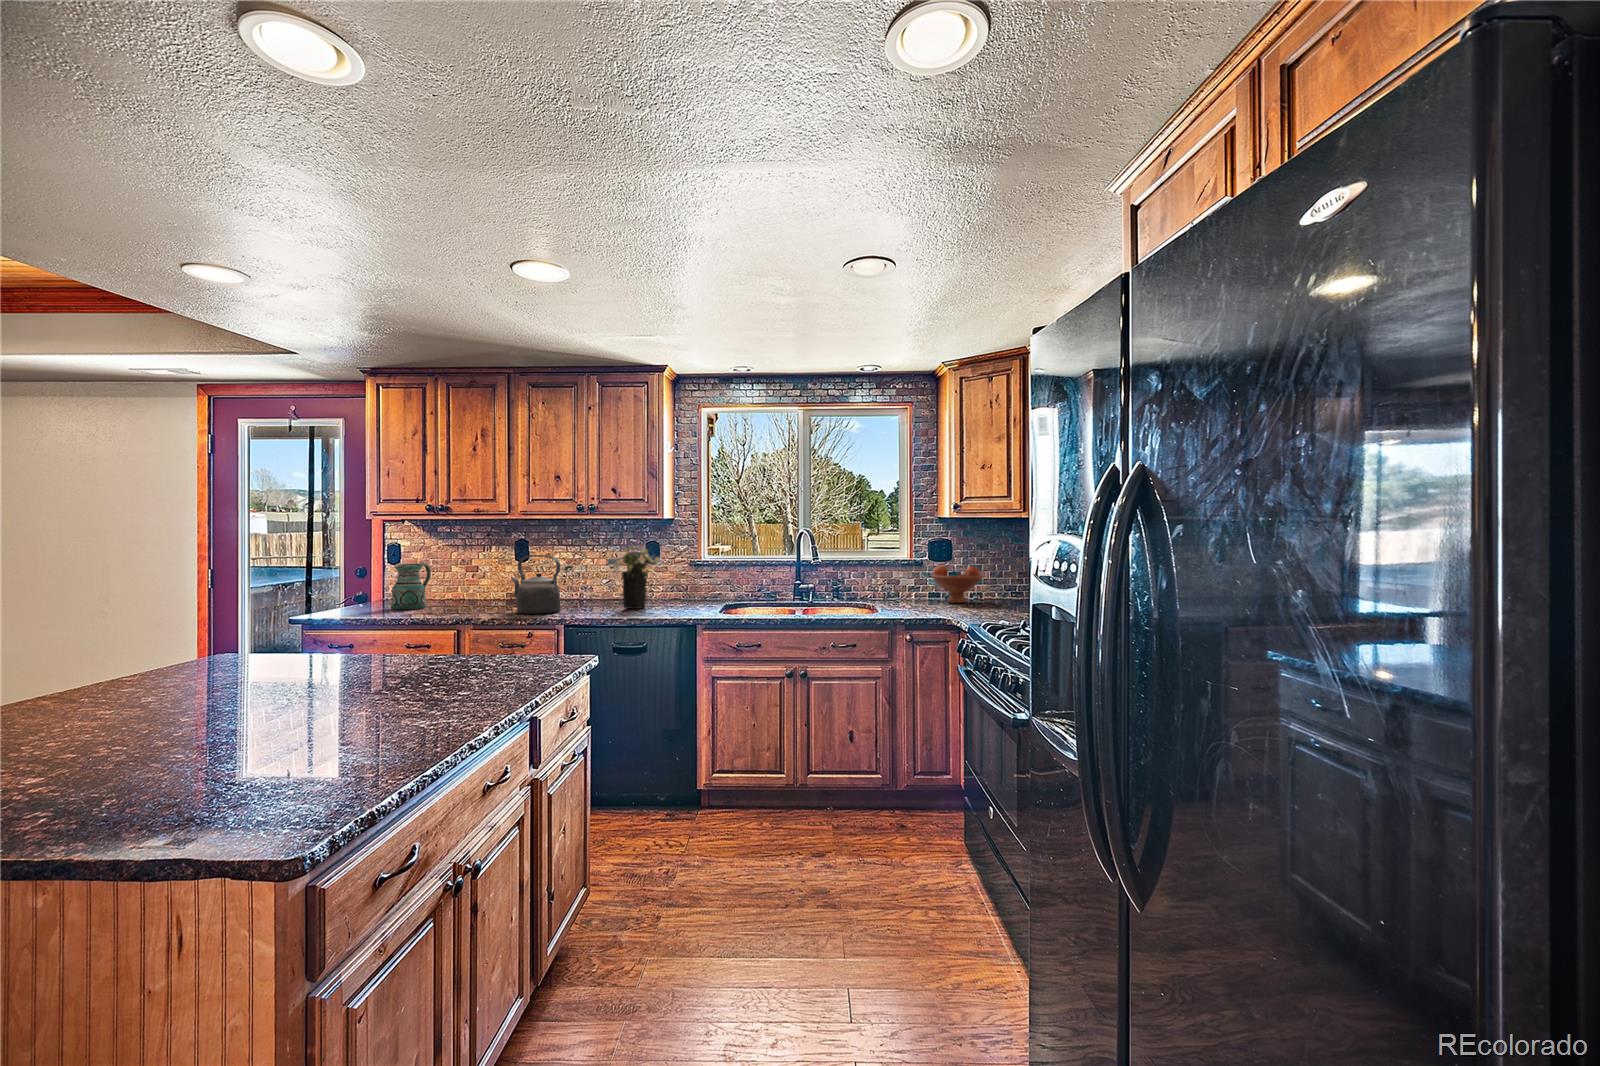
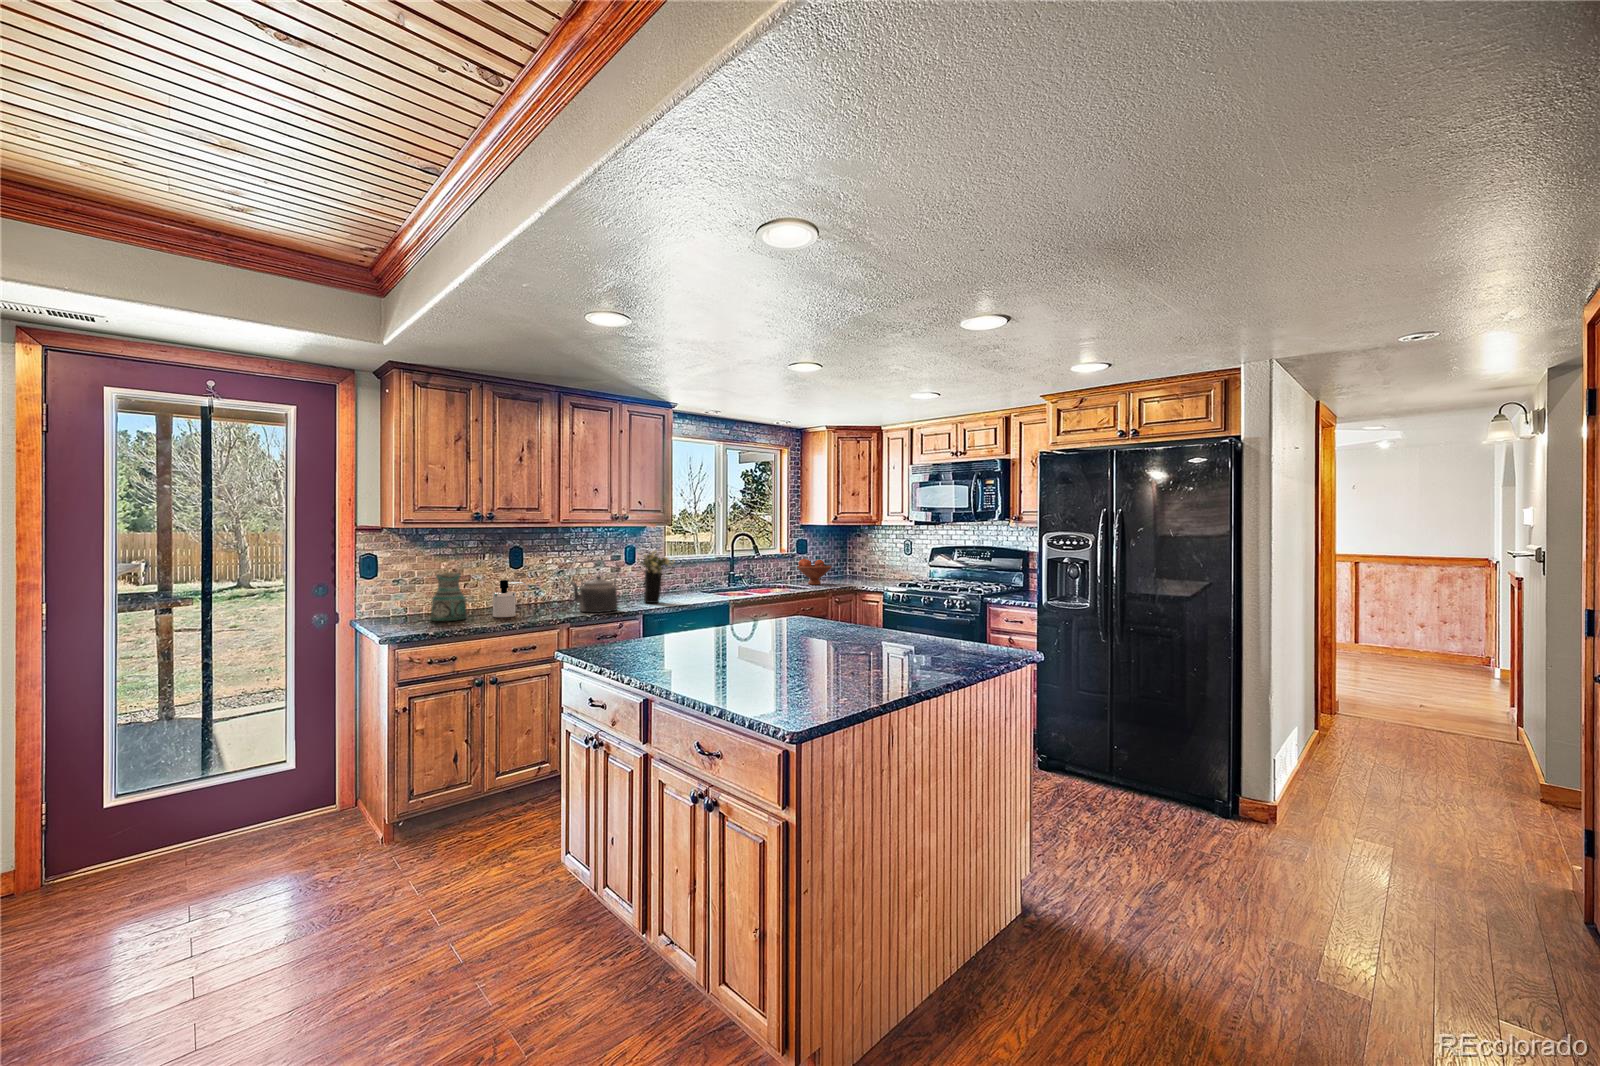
soap dispenser: none [440,573,465,610] -> present [492,580,528,617]

